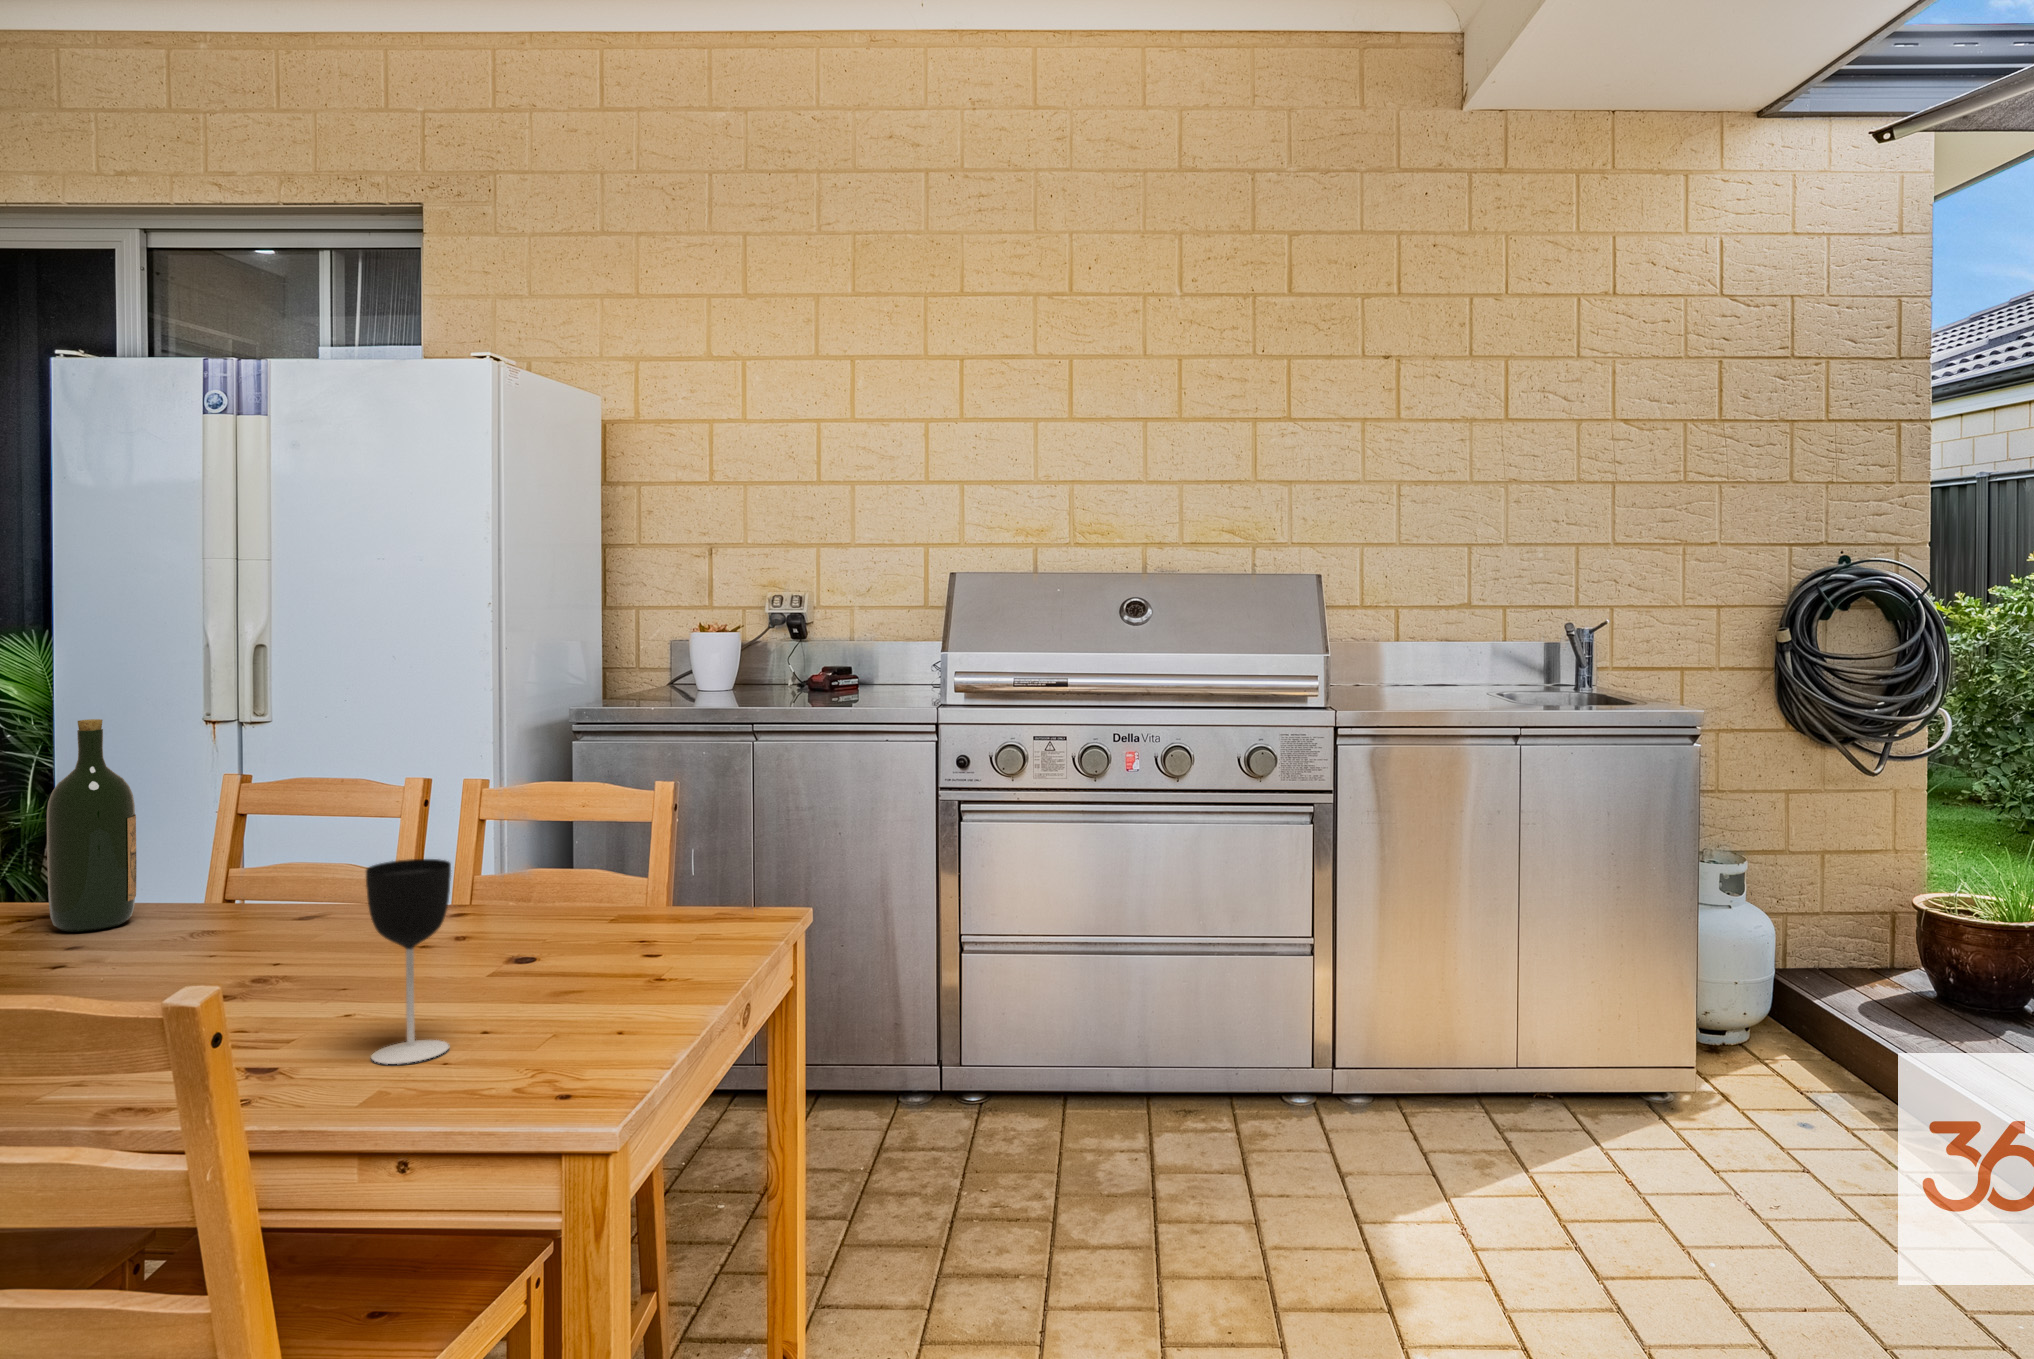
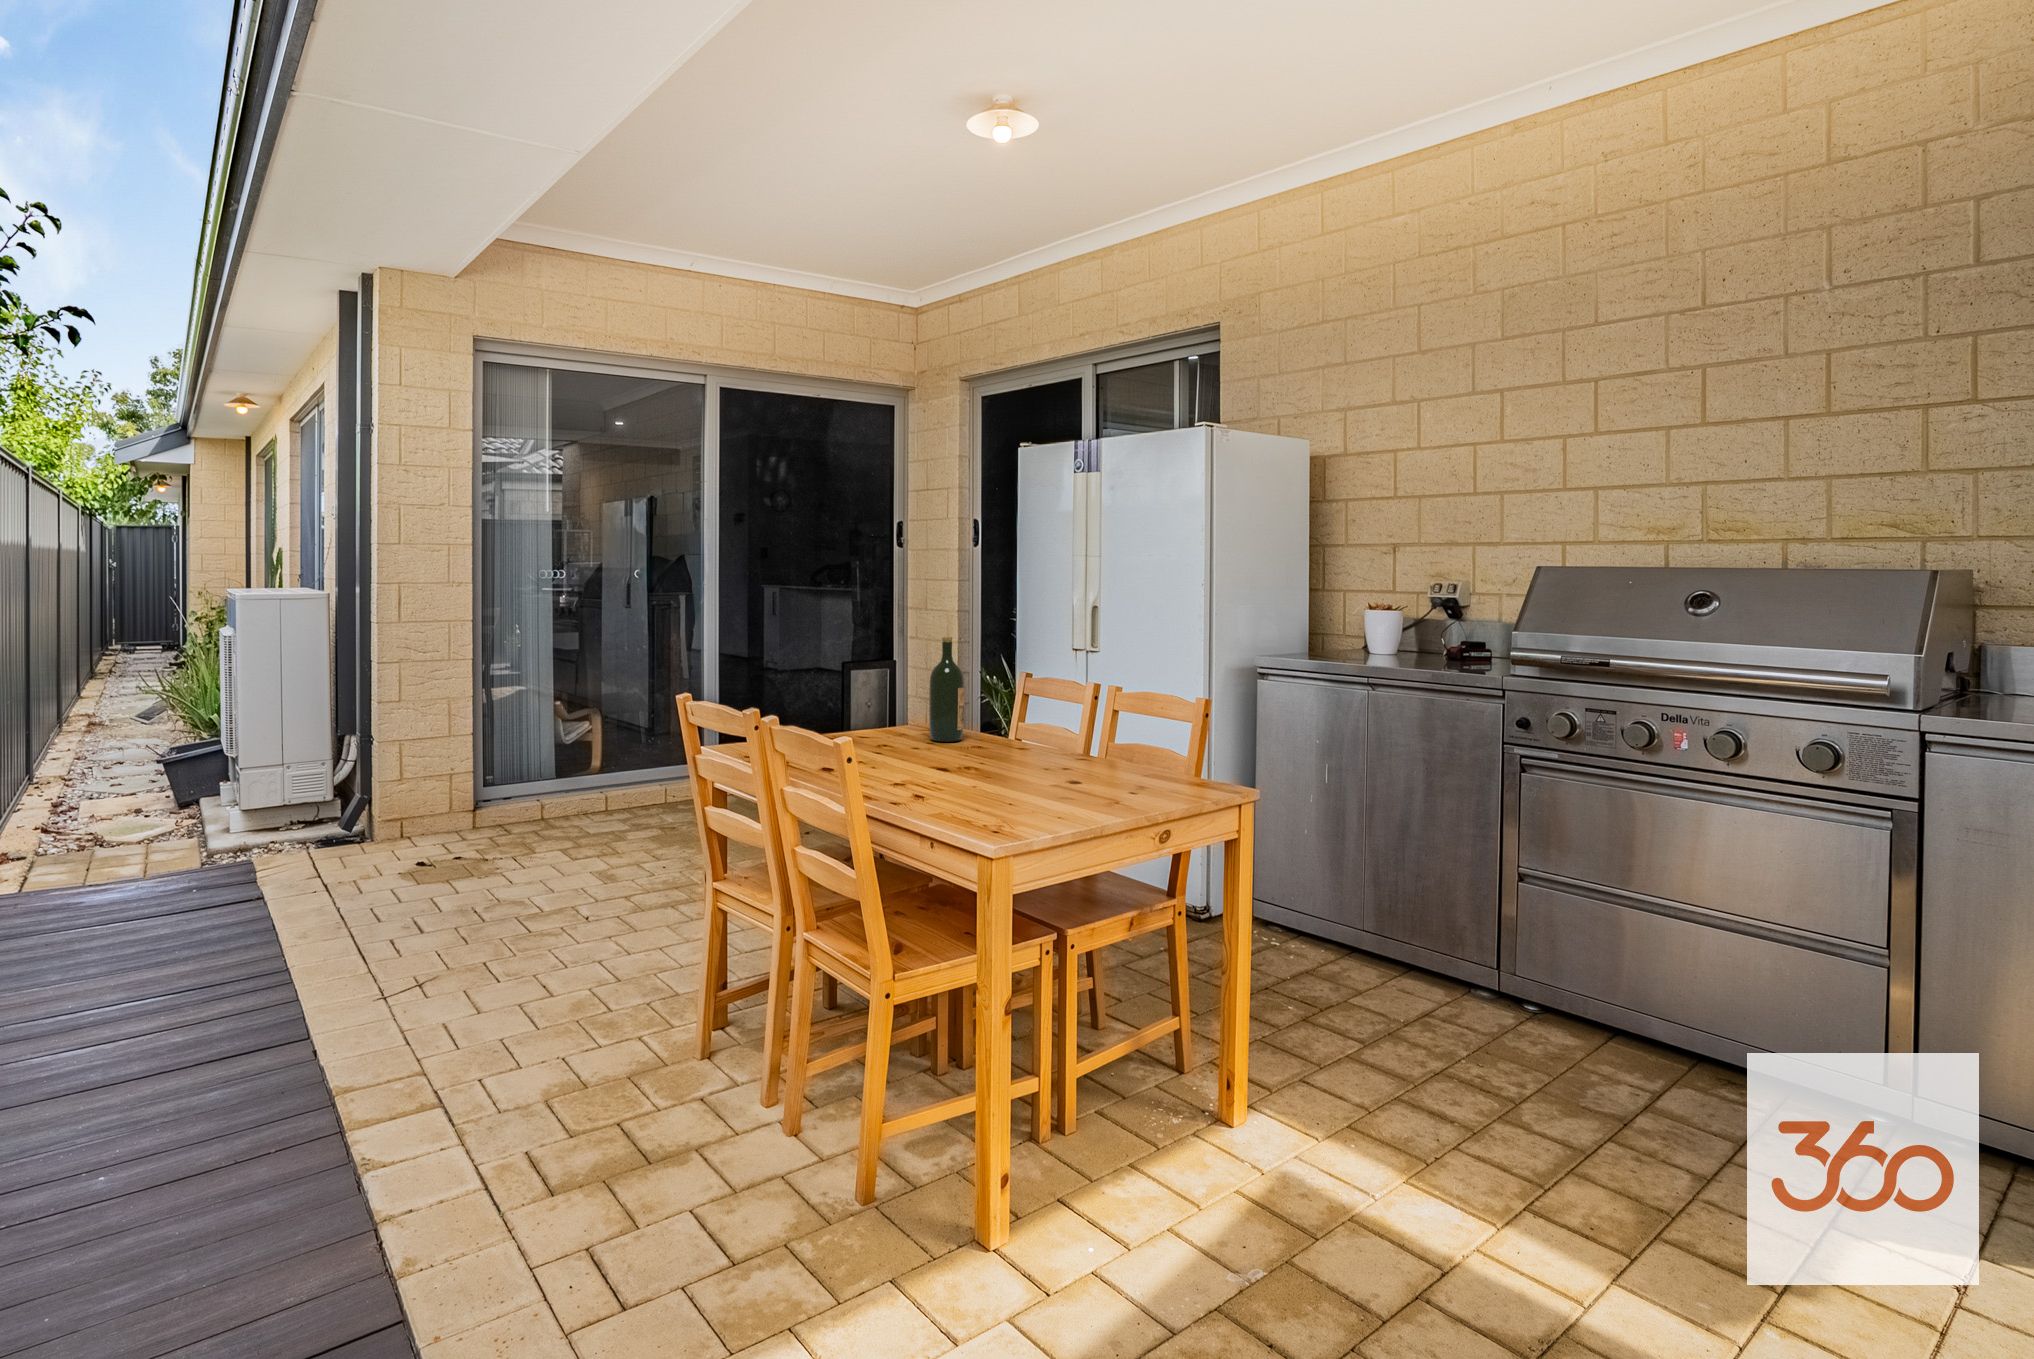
wine glass: present [366,859,451,1064] -> none [948,711,986,813]

